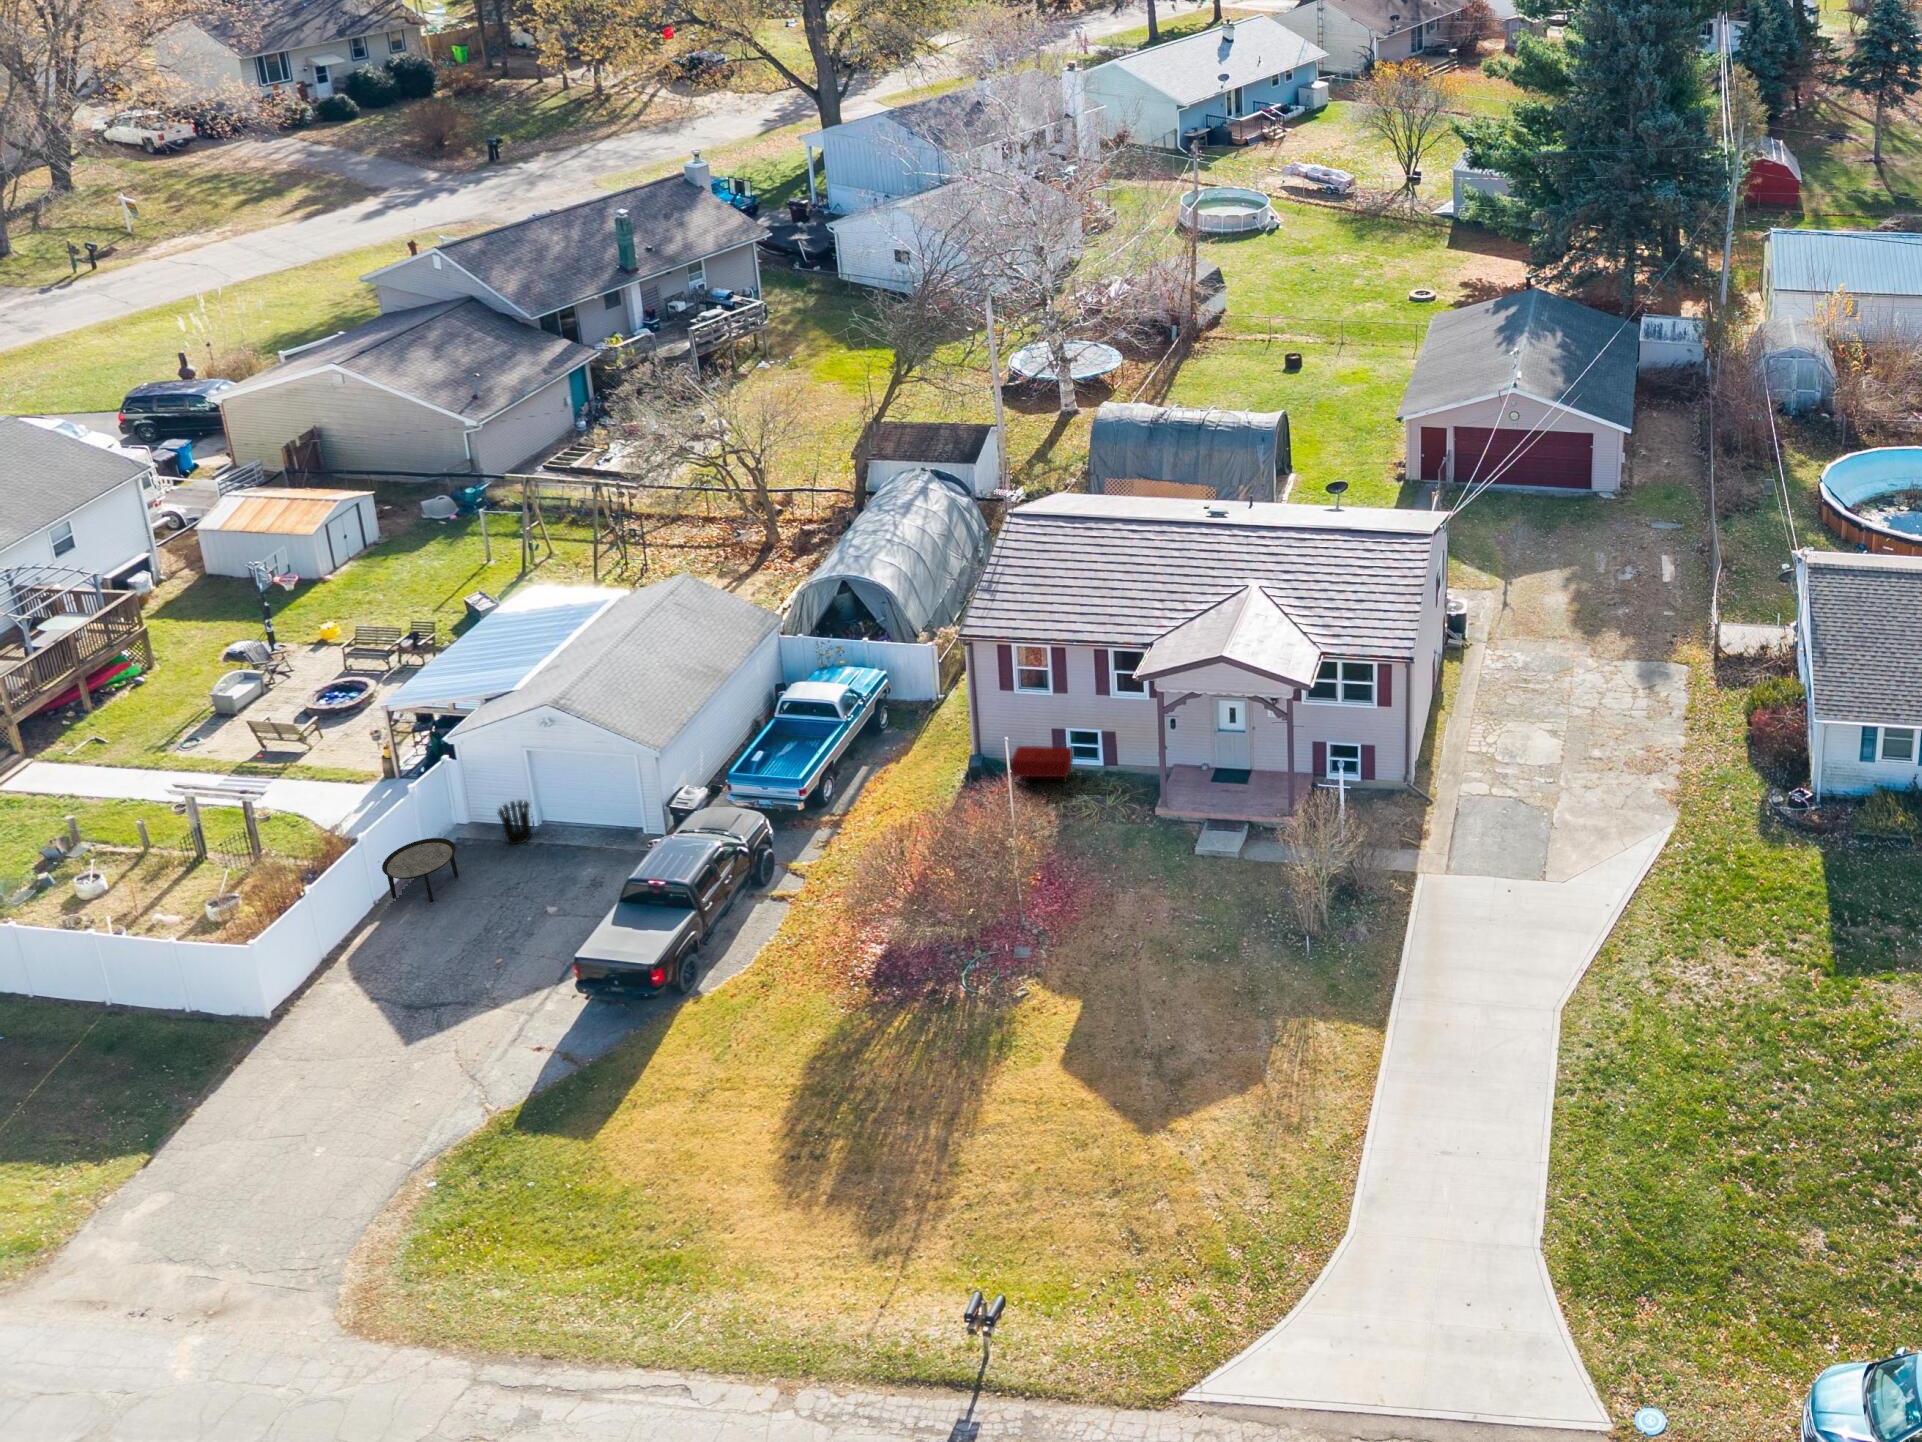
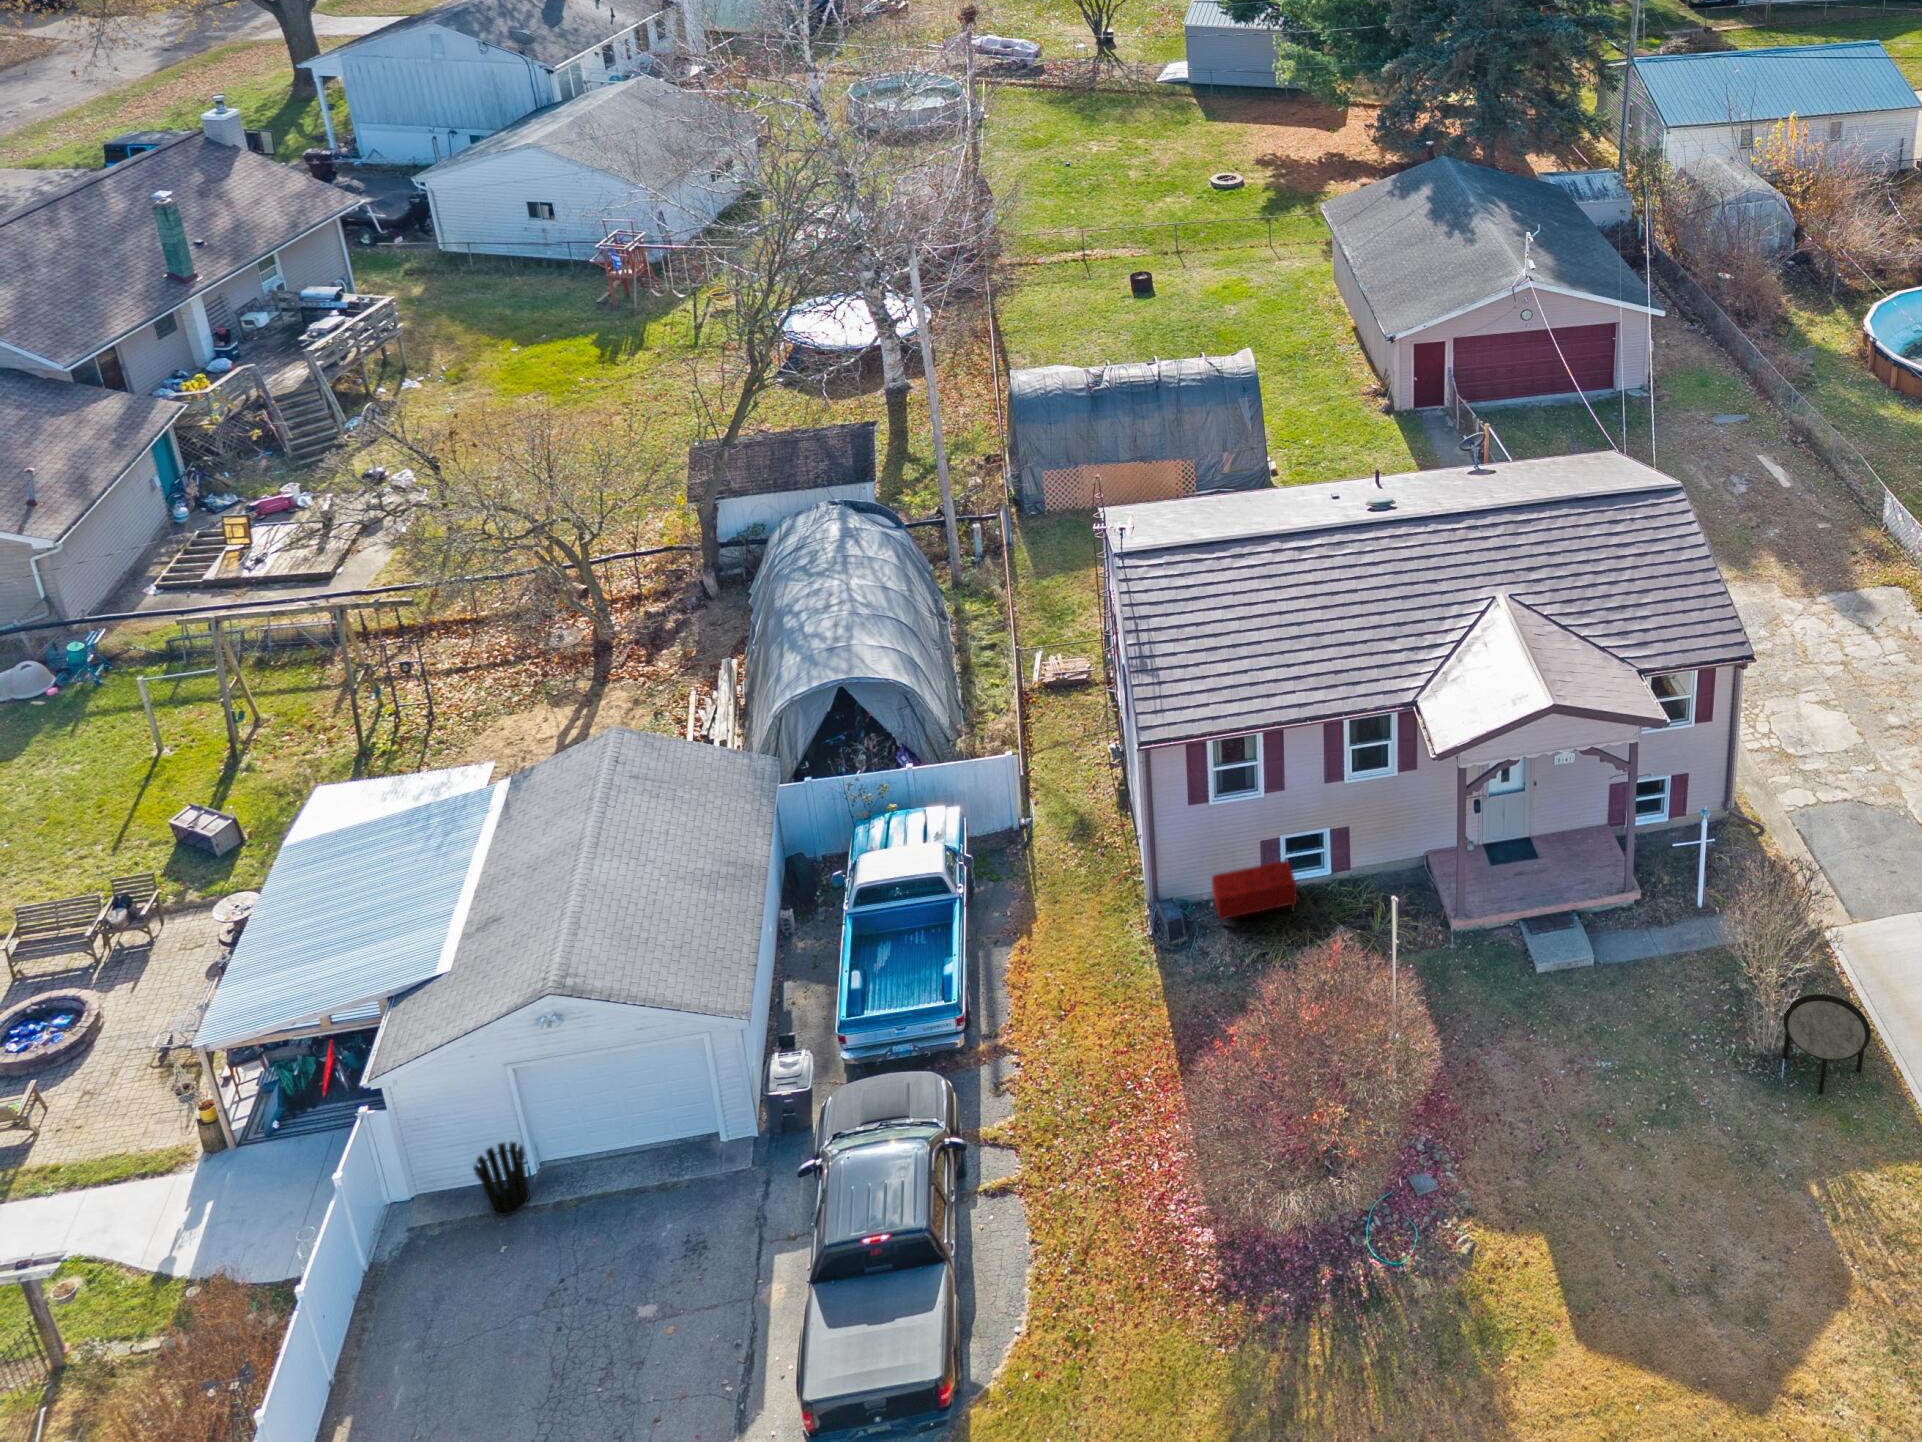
round table: present [382,838,458,902] -> present [1783,994,1871,1094]

